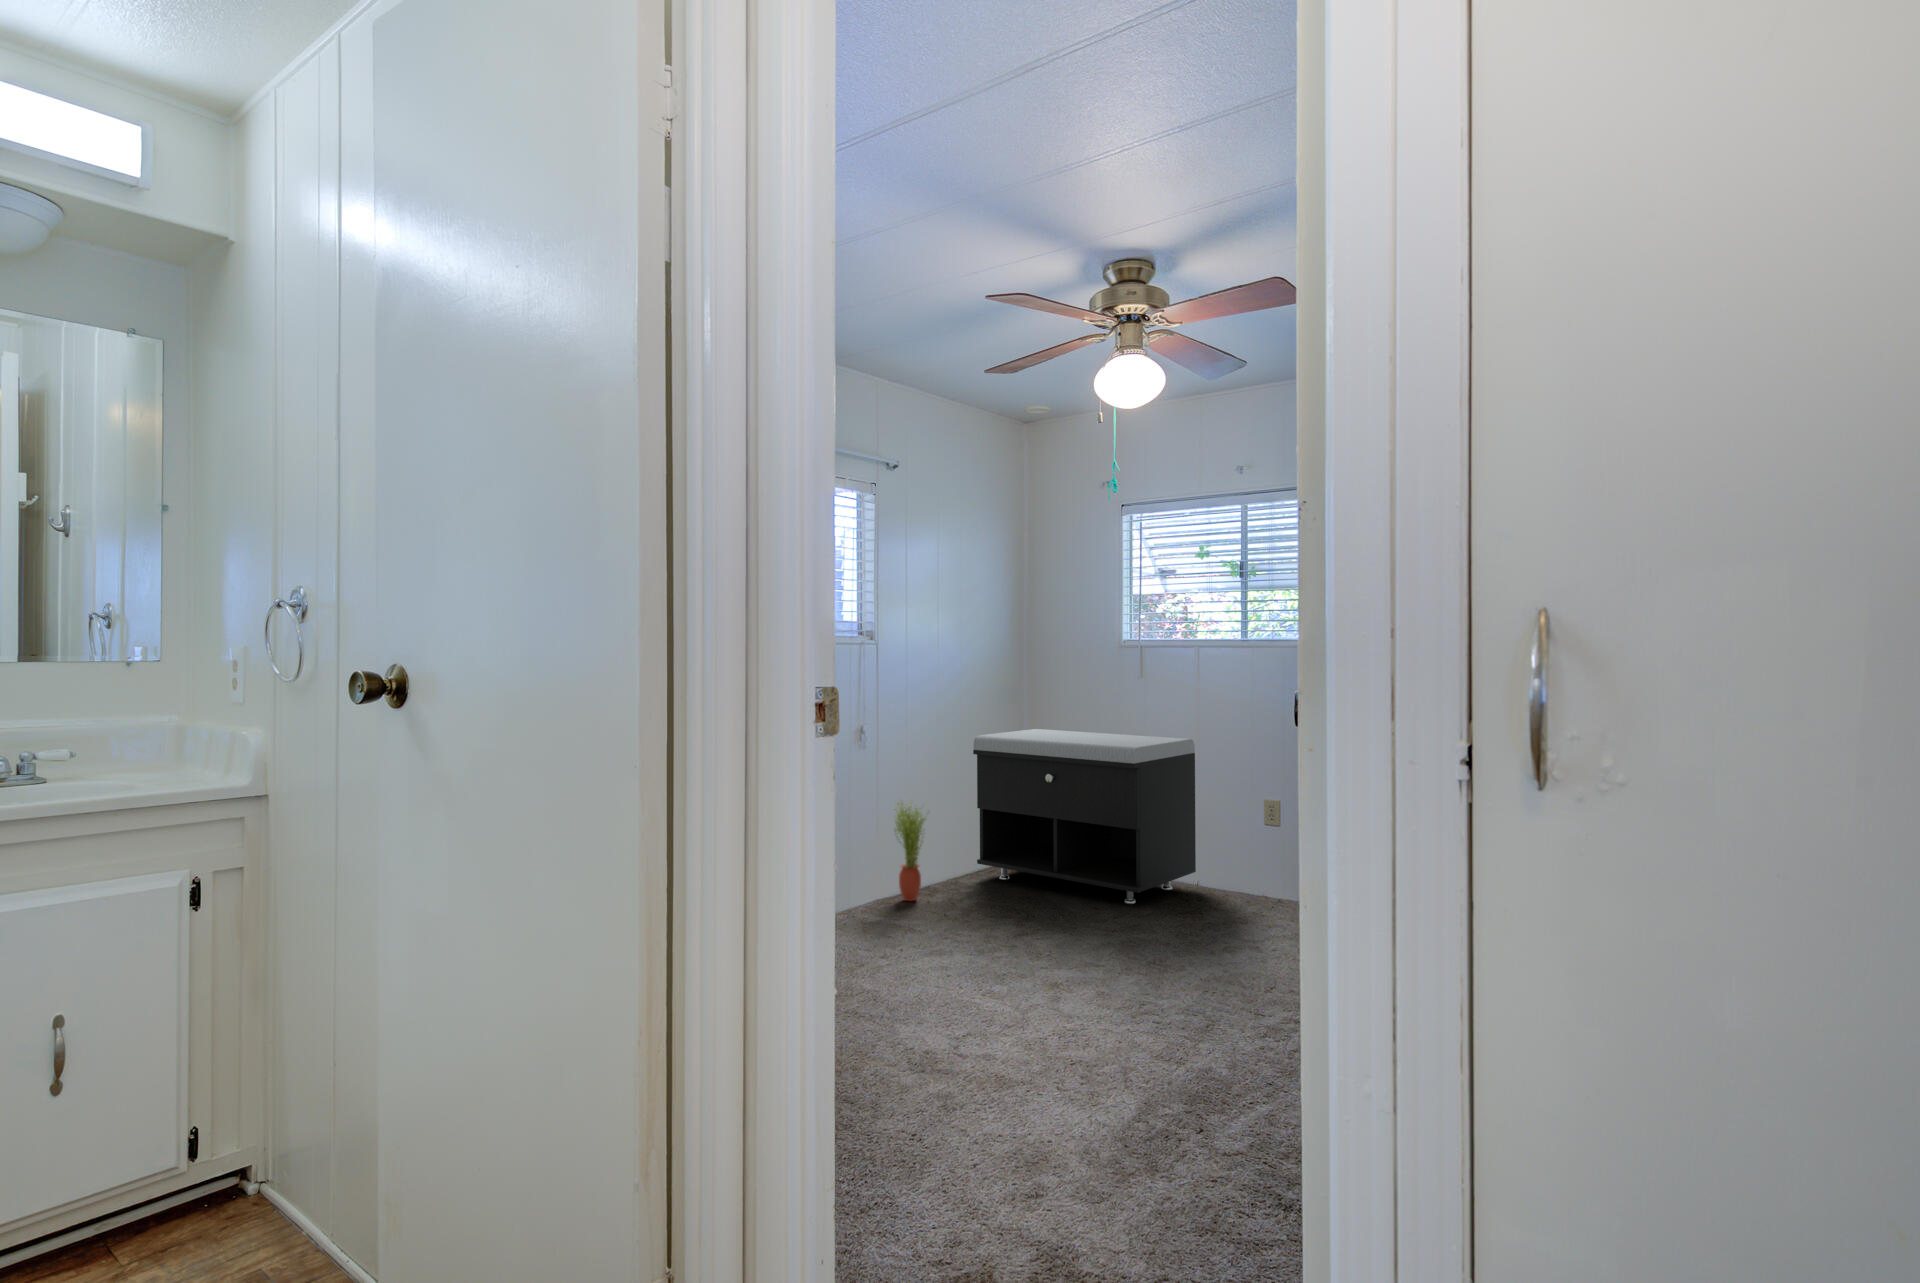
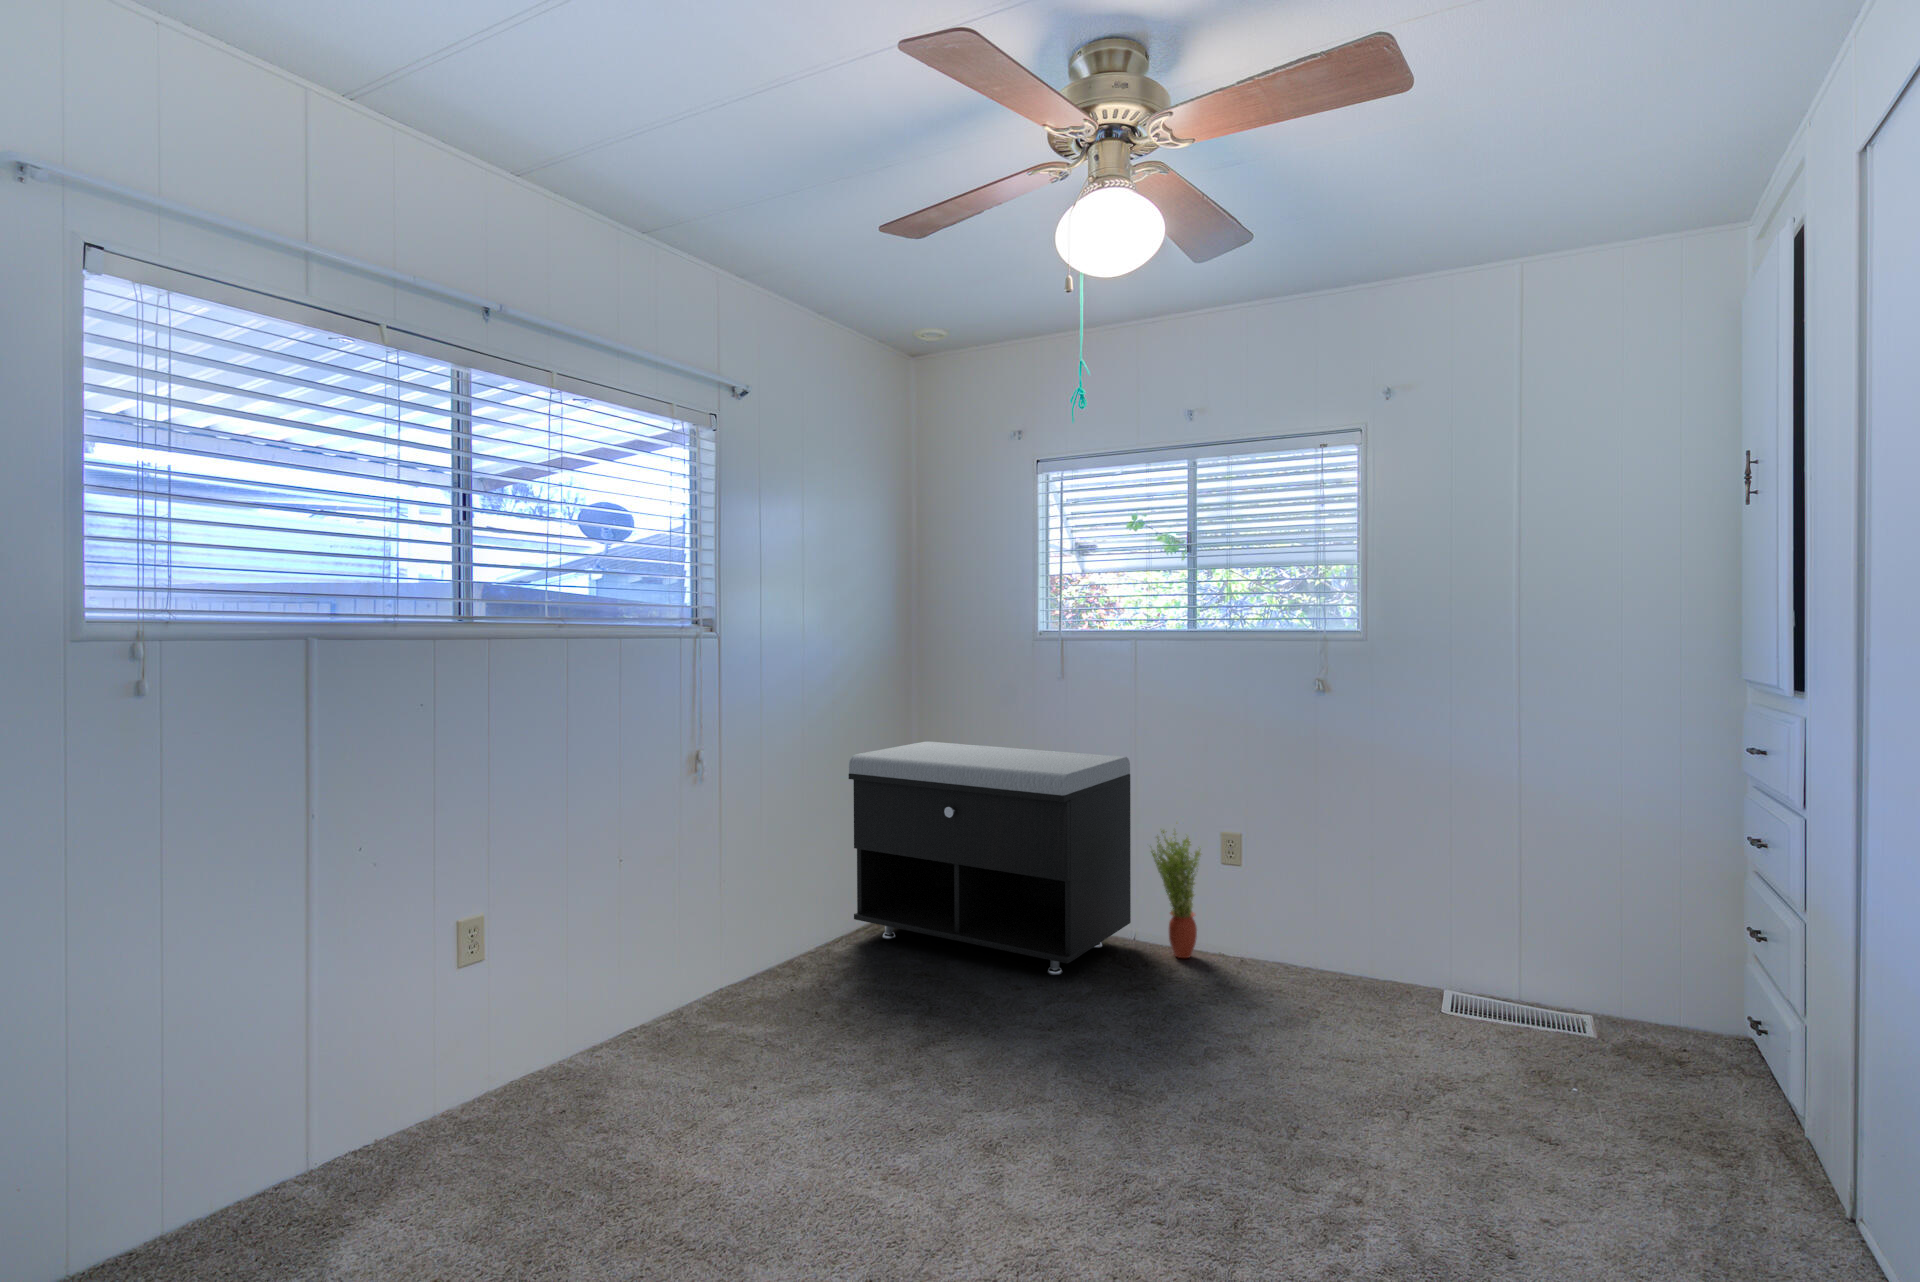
potted plant: present [893,802,926,901] -> present [1151,830,1201,958]

